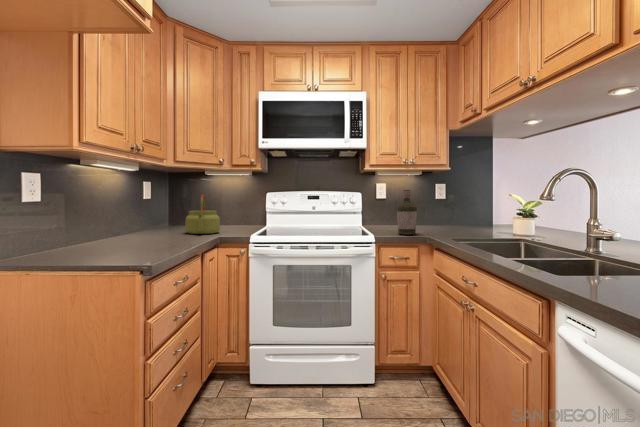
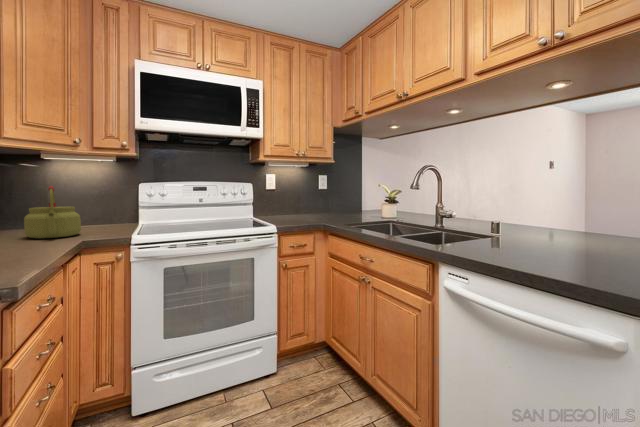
bottle: present [397,190,417,235] -> none [293,180,313,223]

